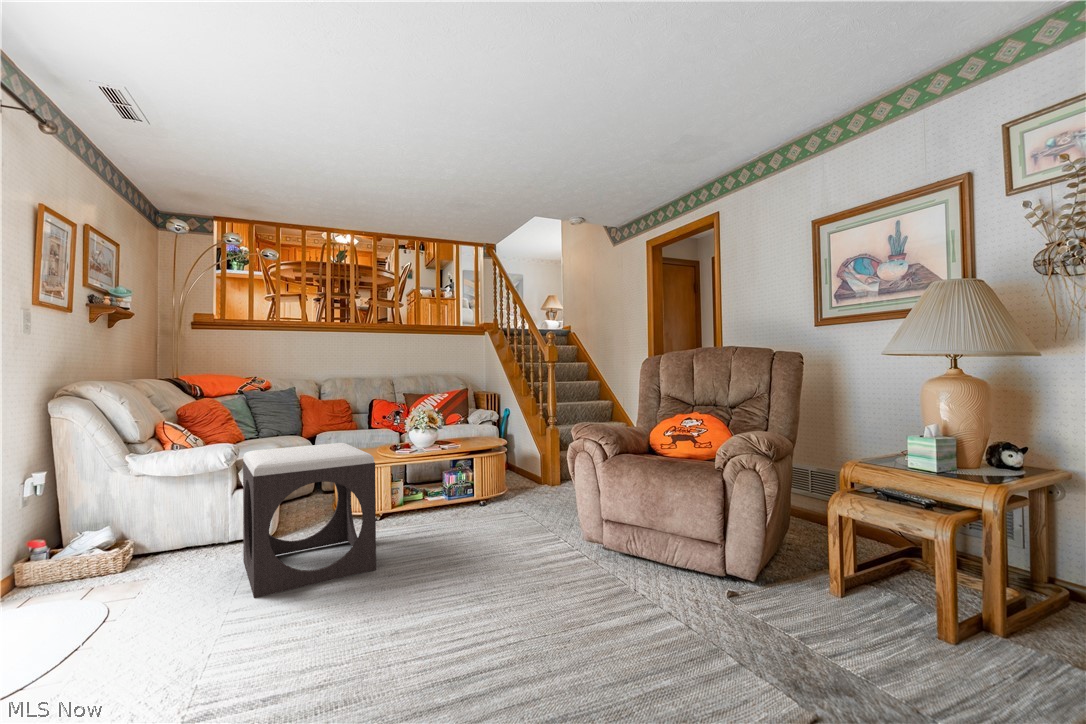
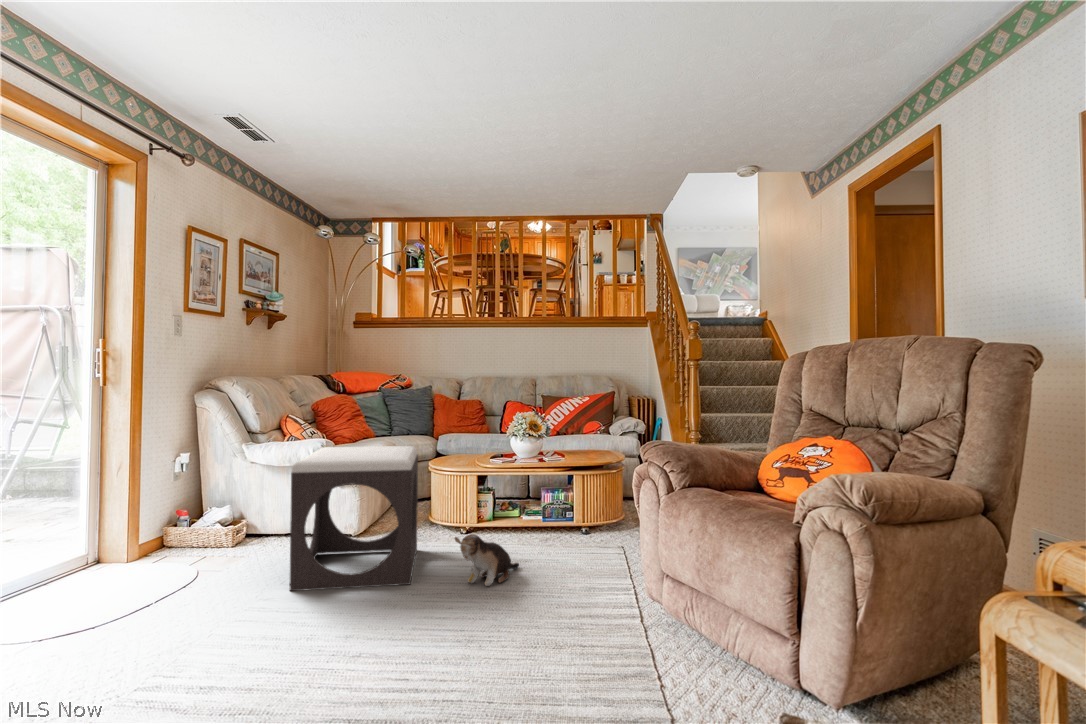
plush toy: none [421,514,461,559] -> present [455,534,519,586]

